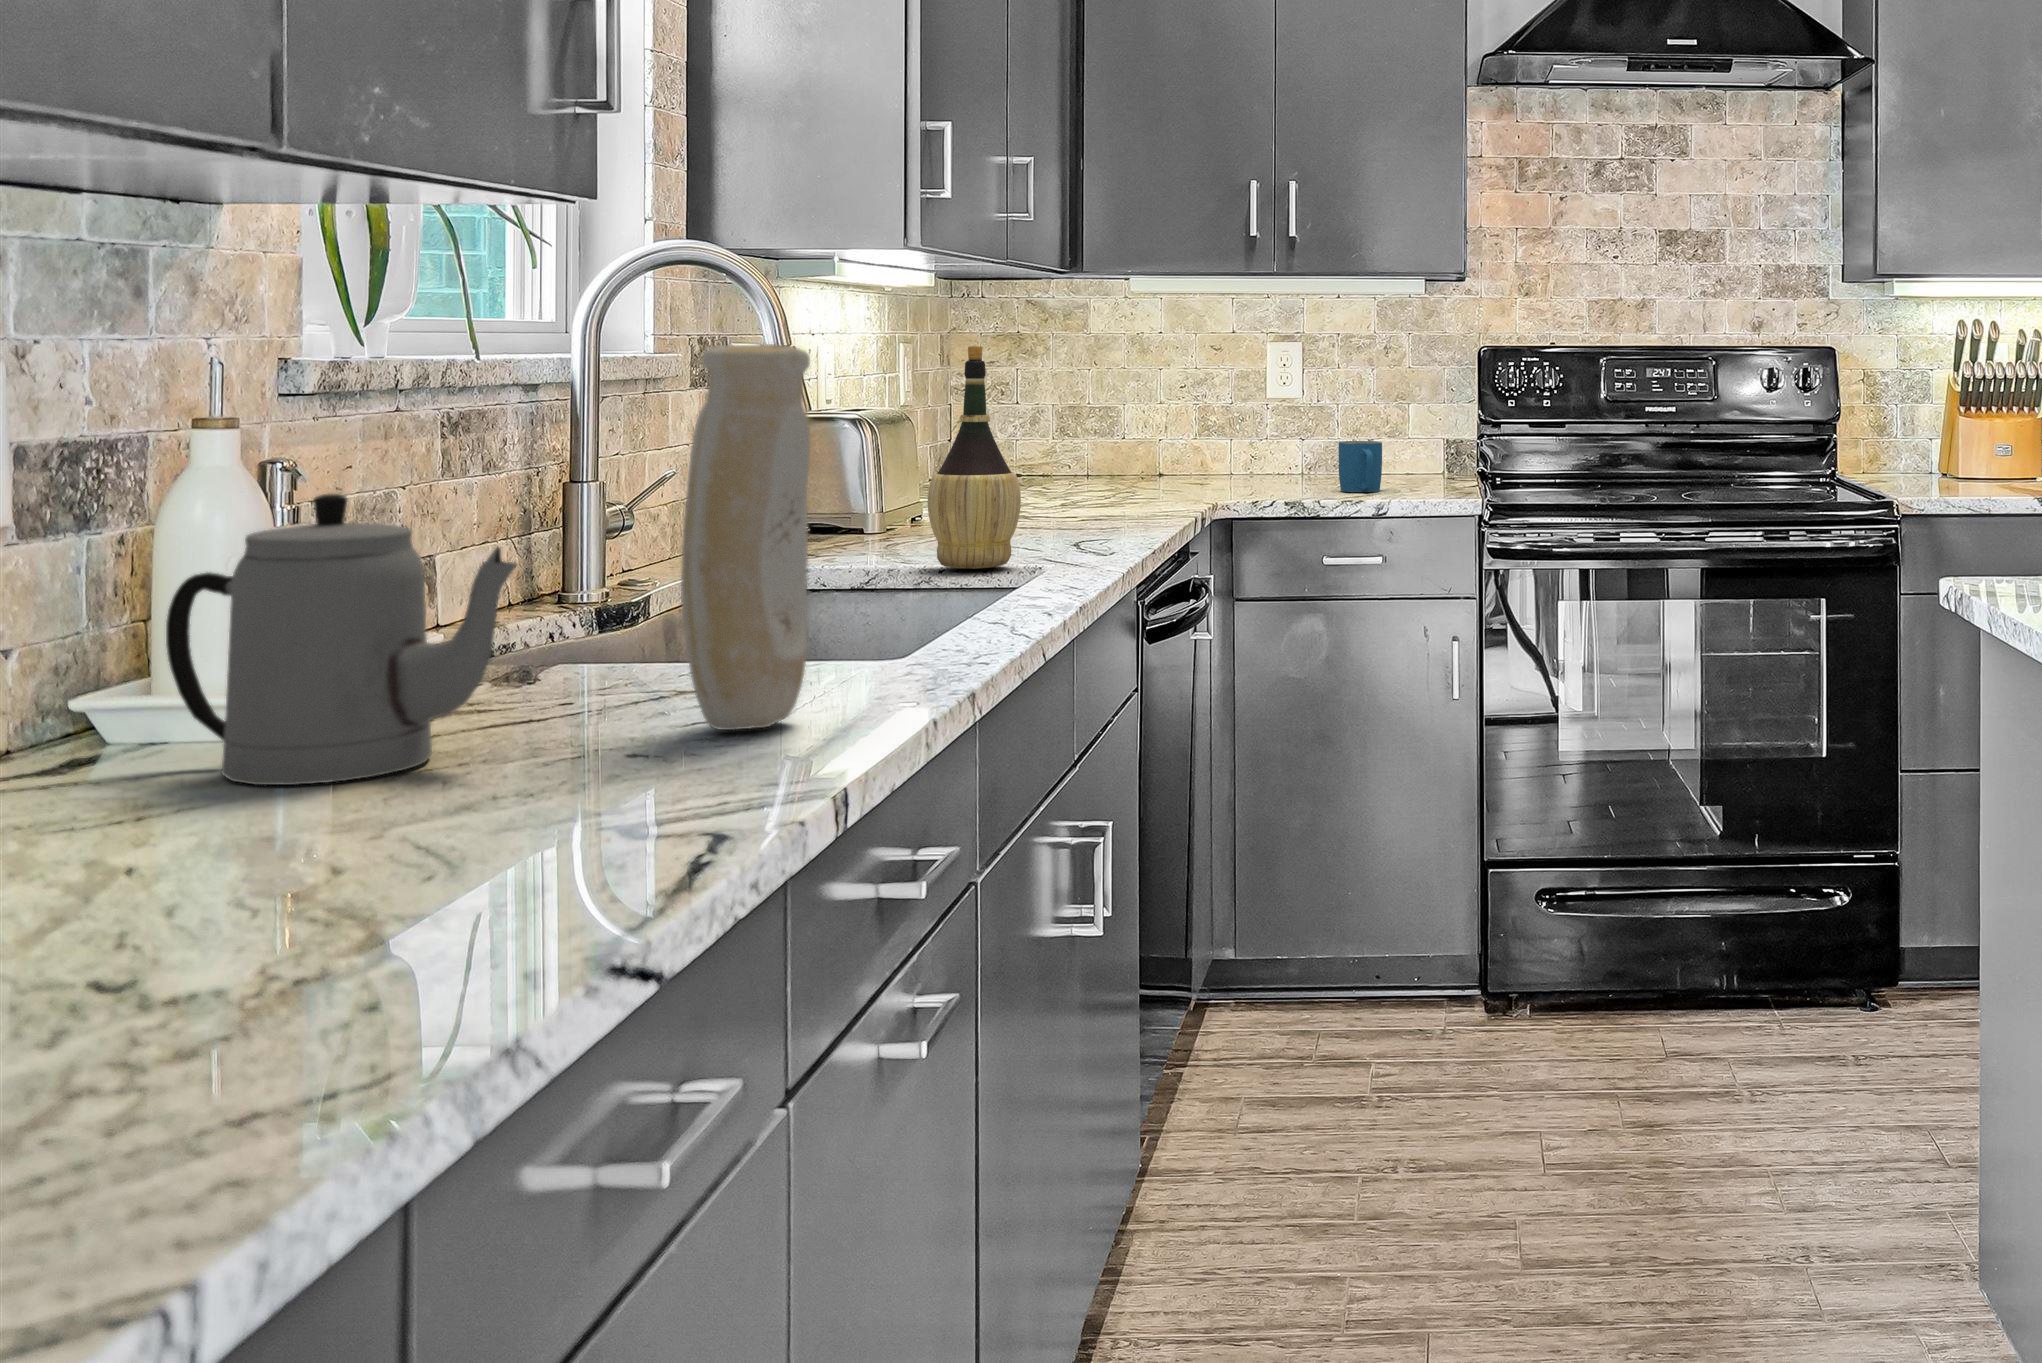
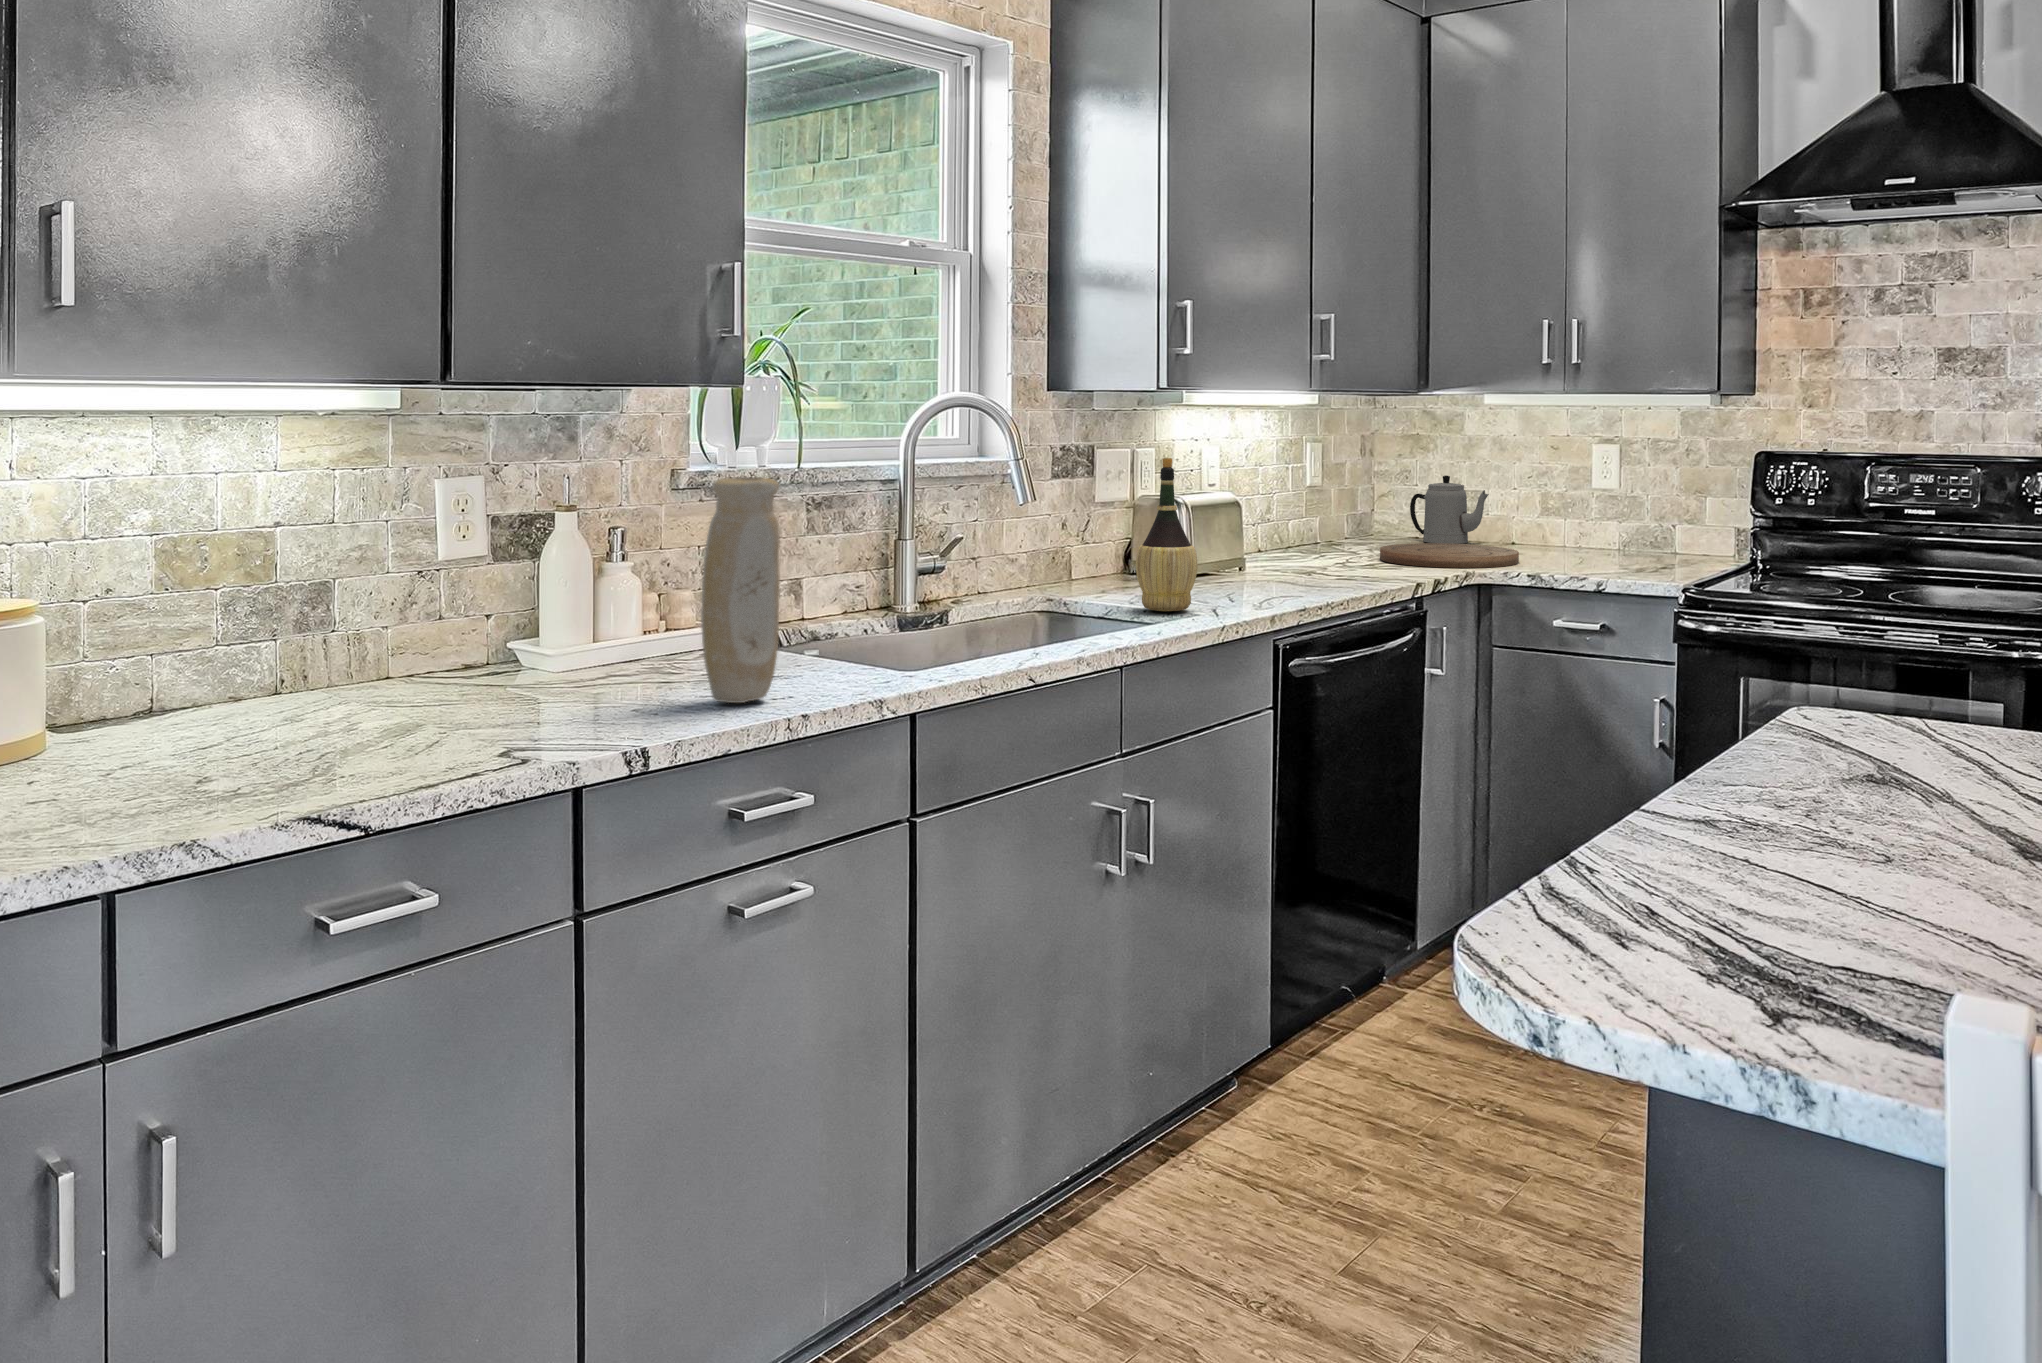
mug: present [1338,441,1382,492] -> none [1599,528,1636,571]
cutting board: none [1053,474,1236,502] -> present [1380,543,1519,568]
teapot: present [166,494,517,785] -> present [1410,475,1489,544]

